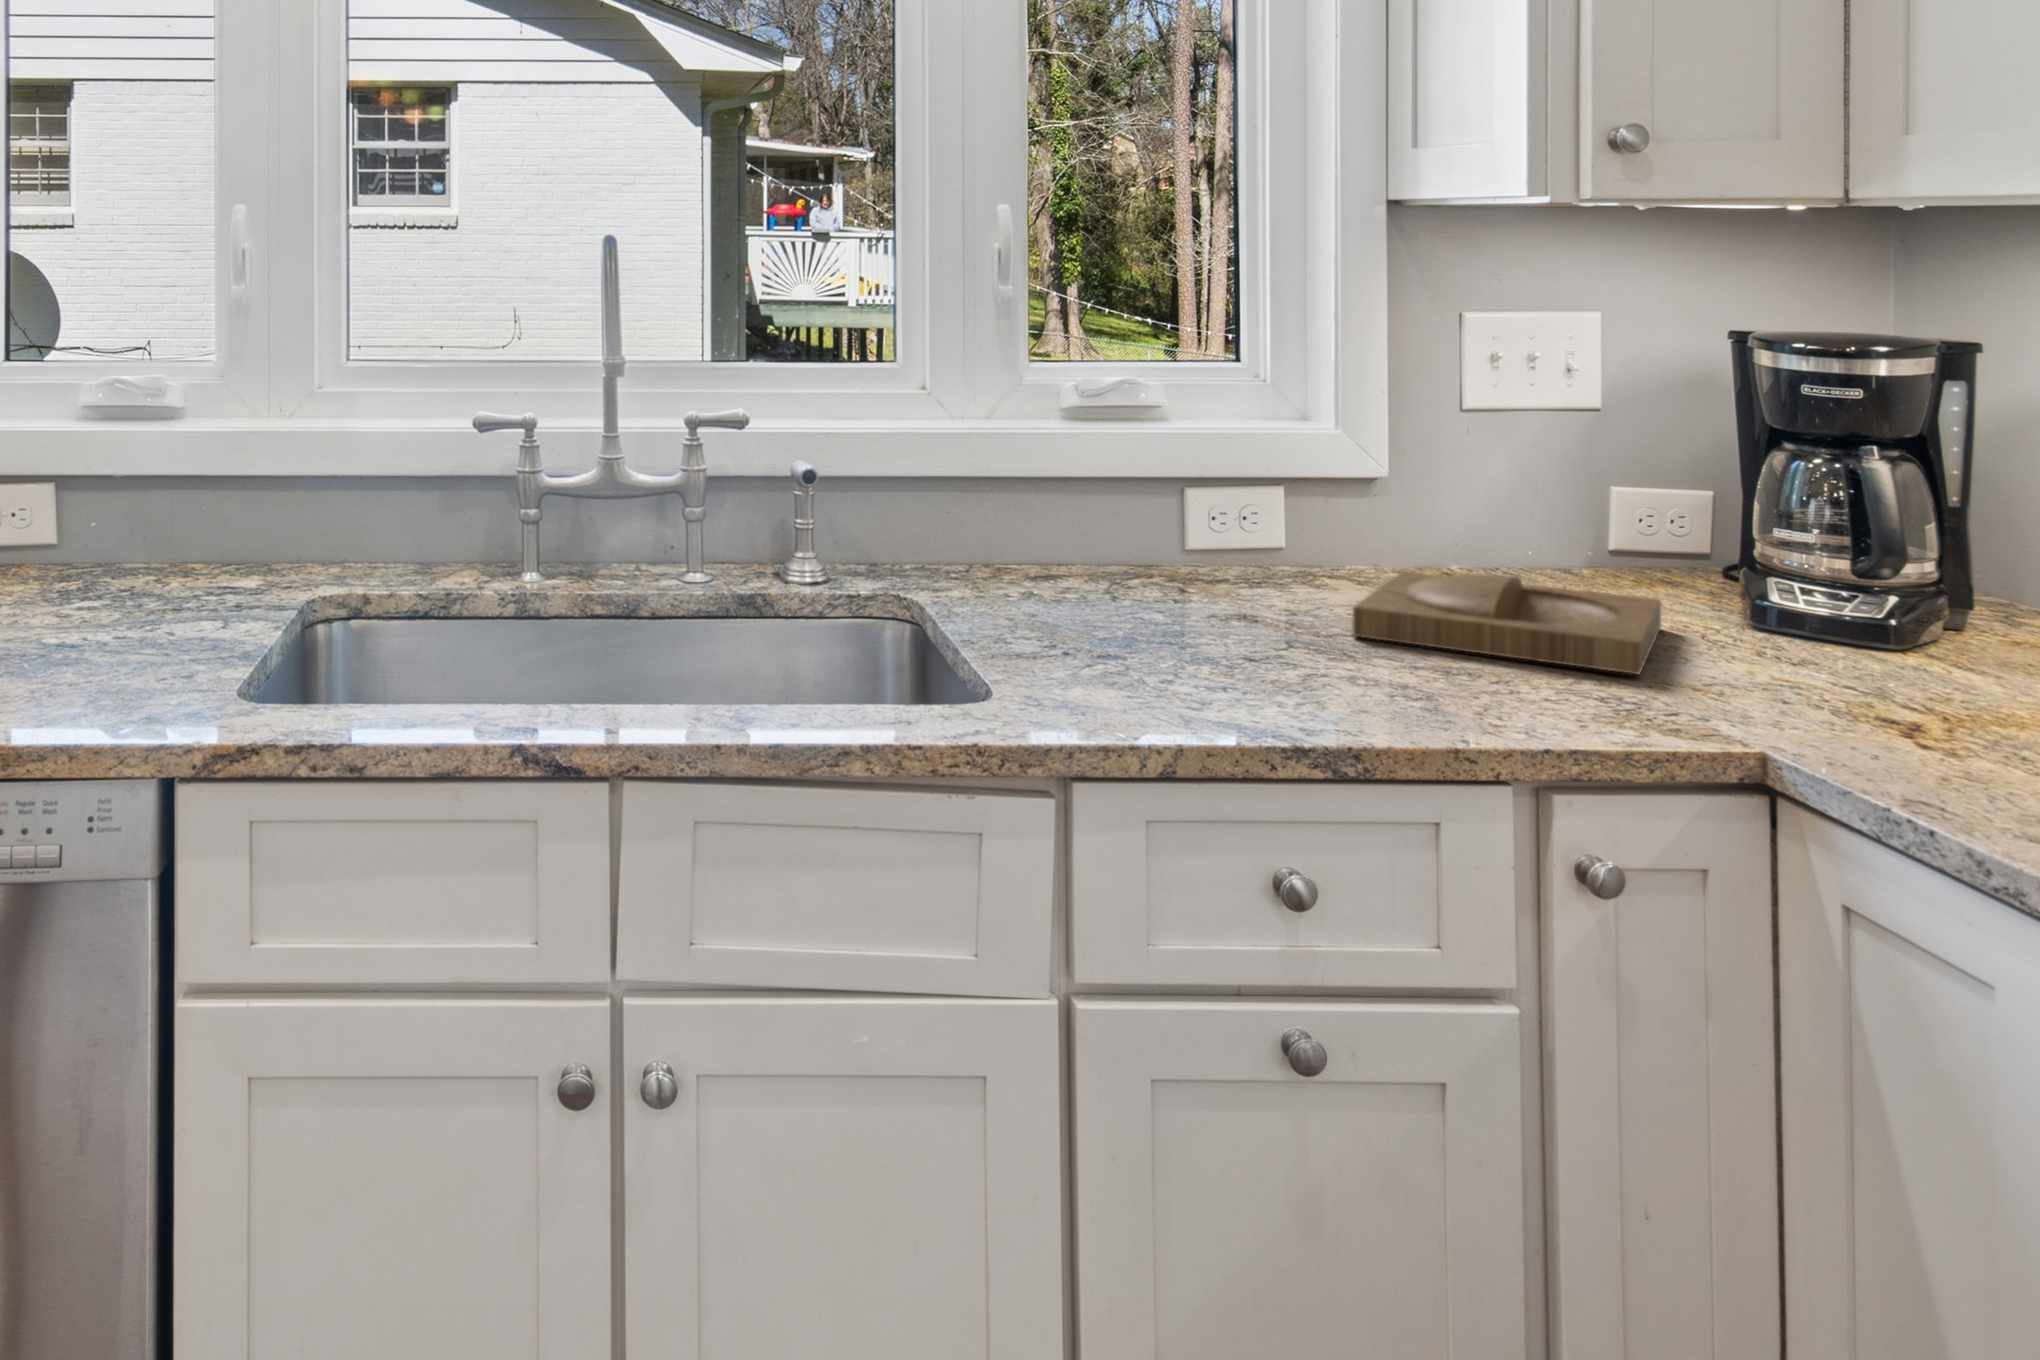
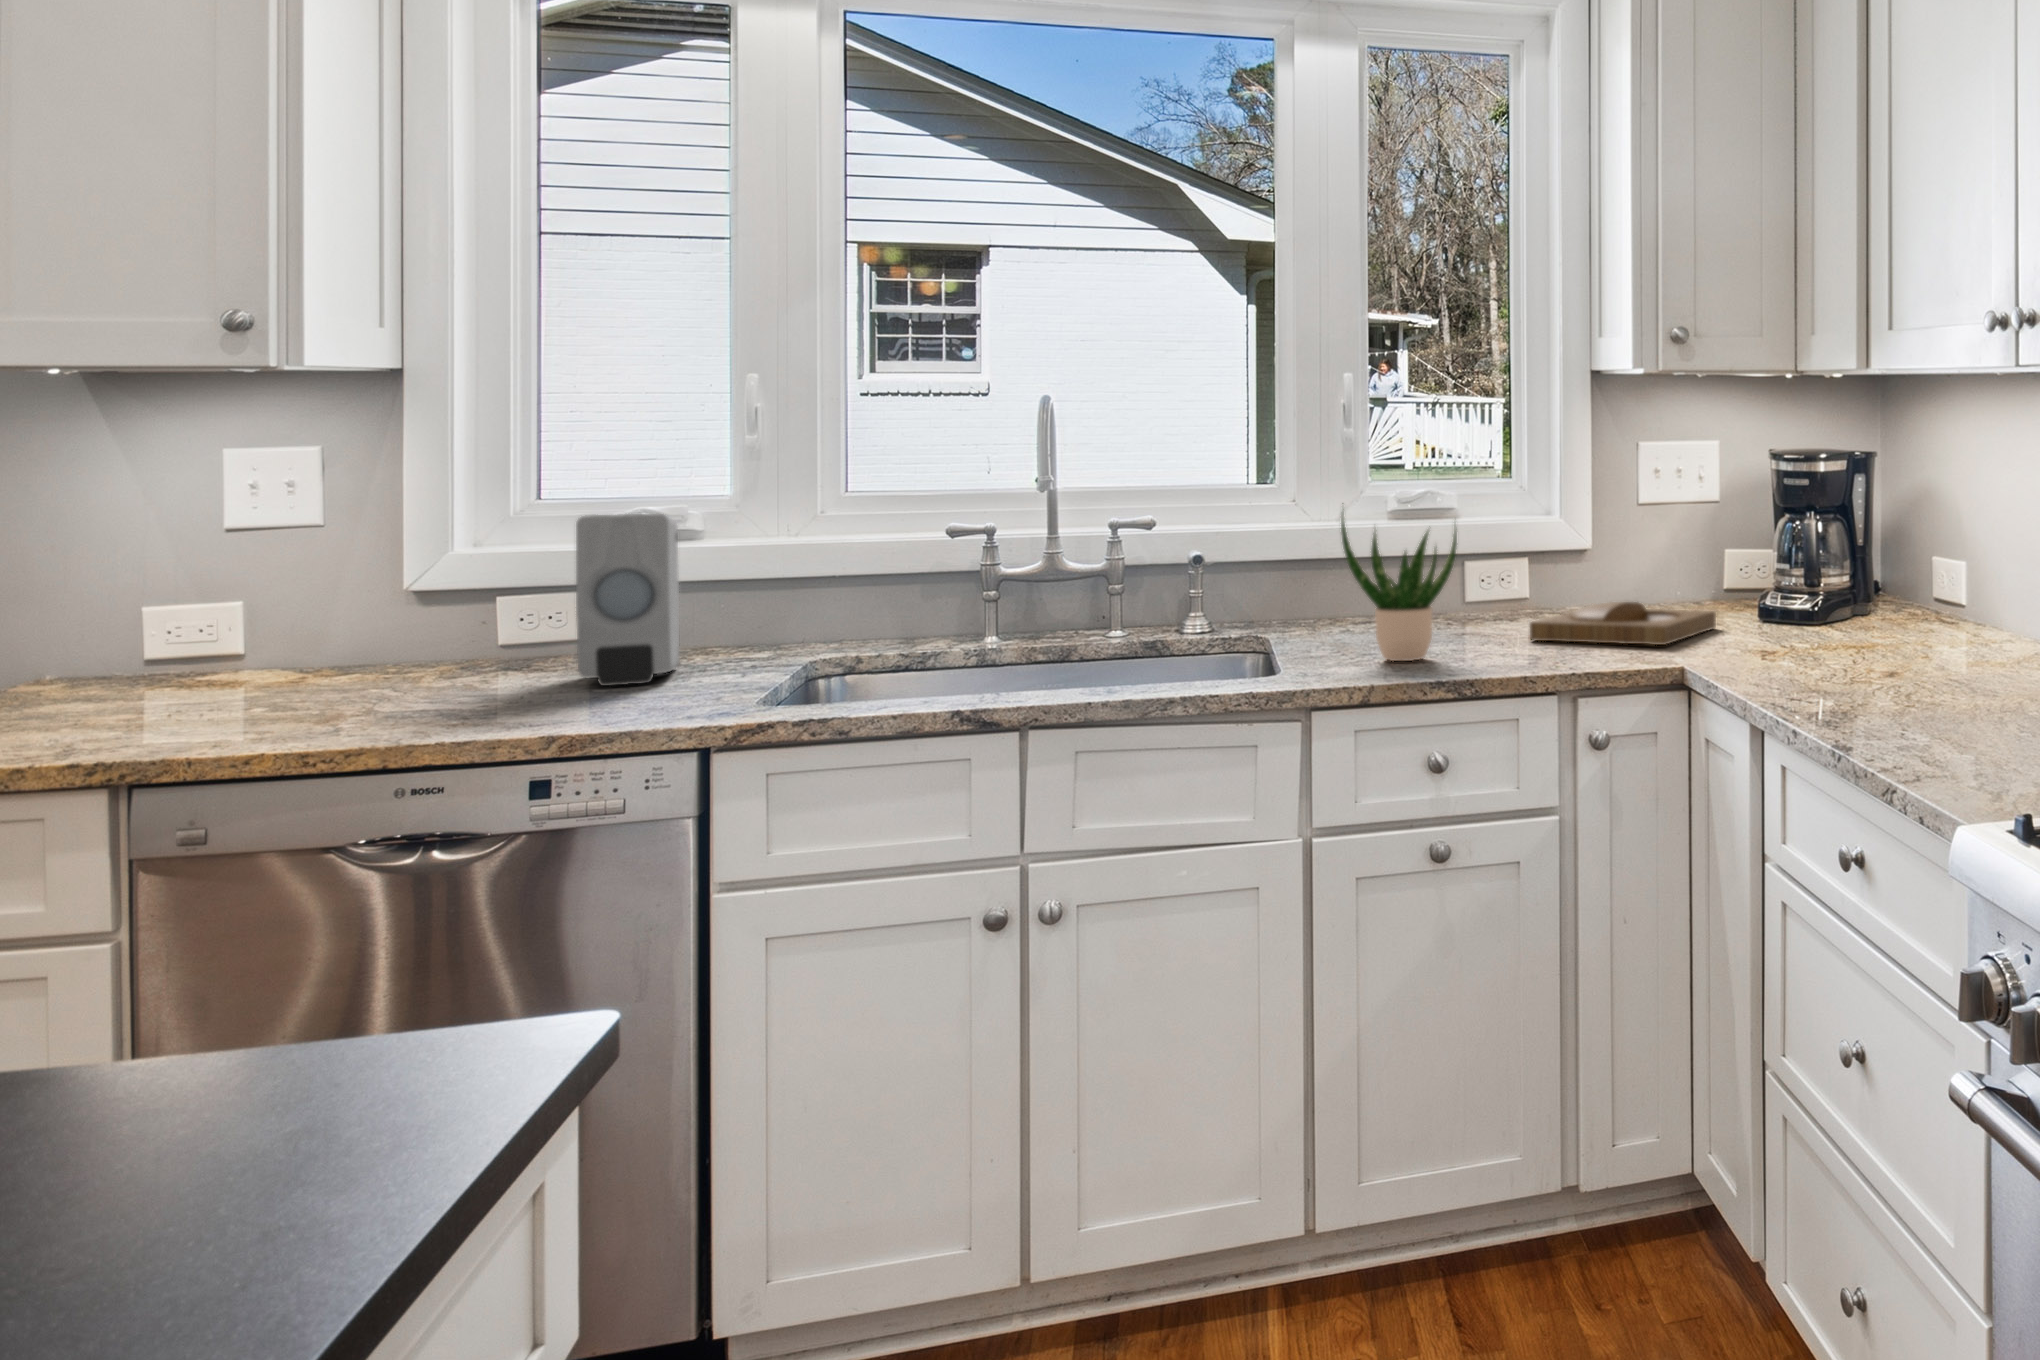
soap dispenser: none [22,399,149,633] -> present [576,514,680,686]
potted plant: none [1077,413,1277,678] -> present [1341,509,1457,661]

